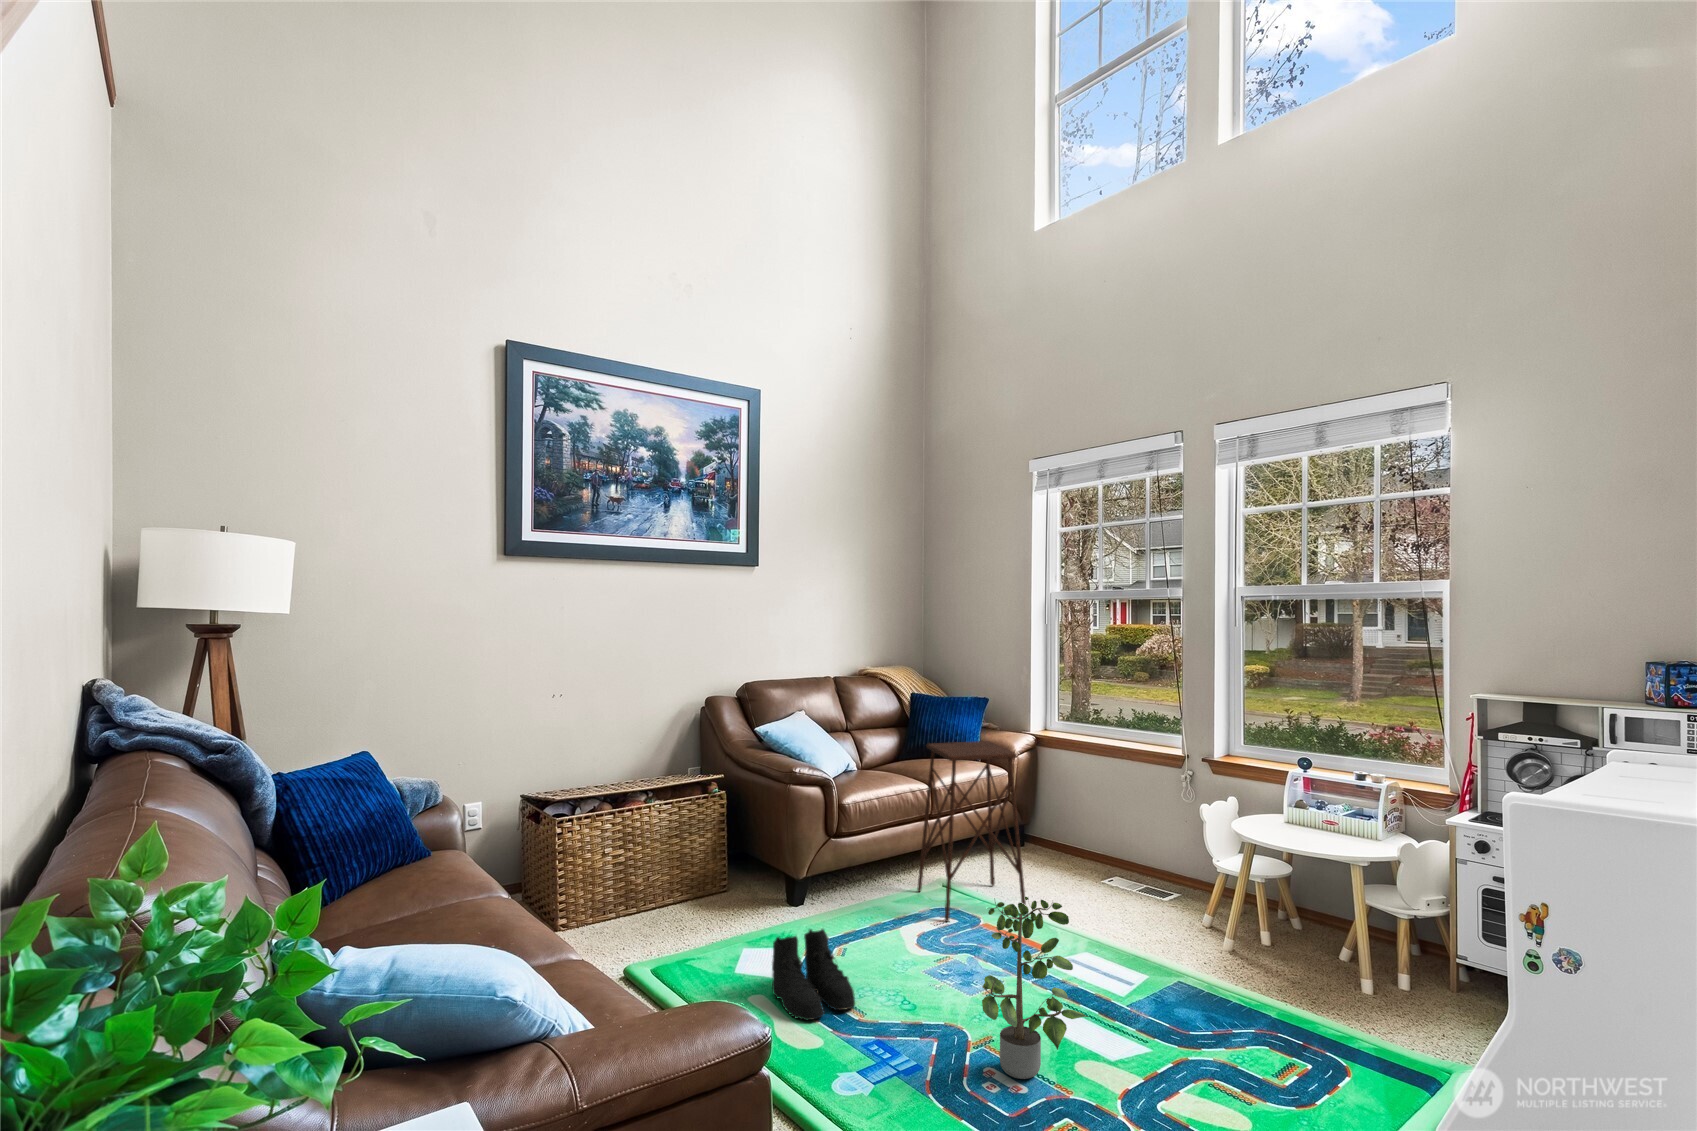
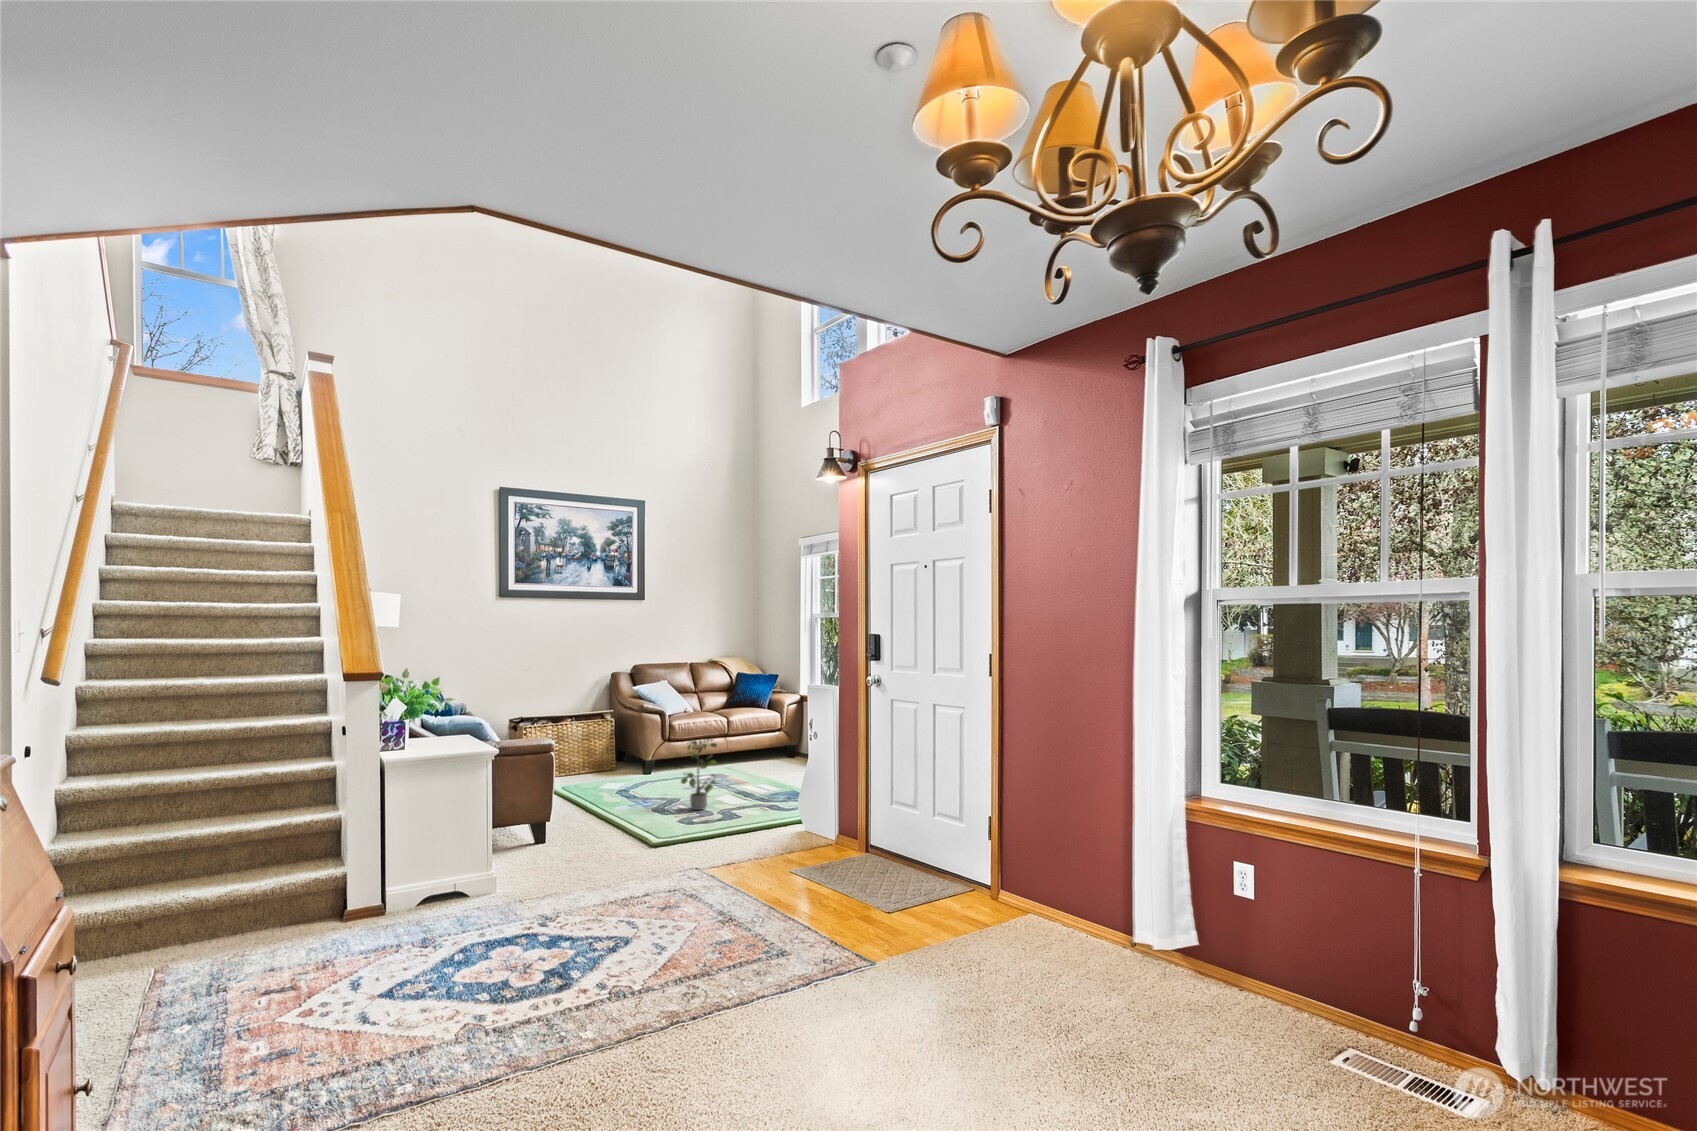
side table: present [917,741,1026,922] -> none [713,692,760,778]
boots: present [772,929,855,1020] -> none [612,766,647,799]

